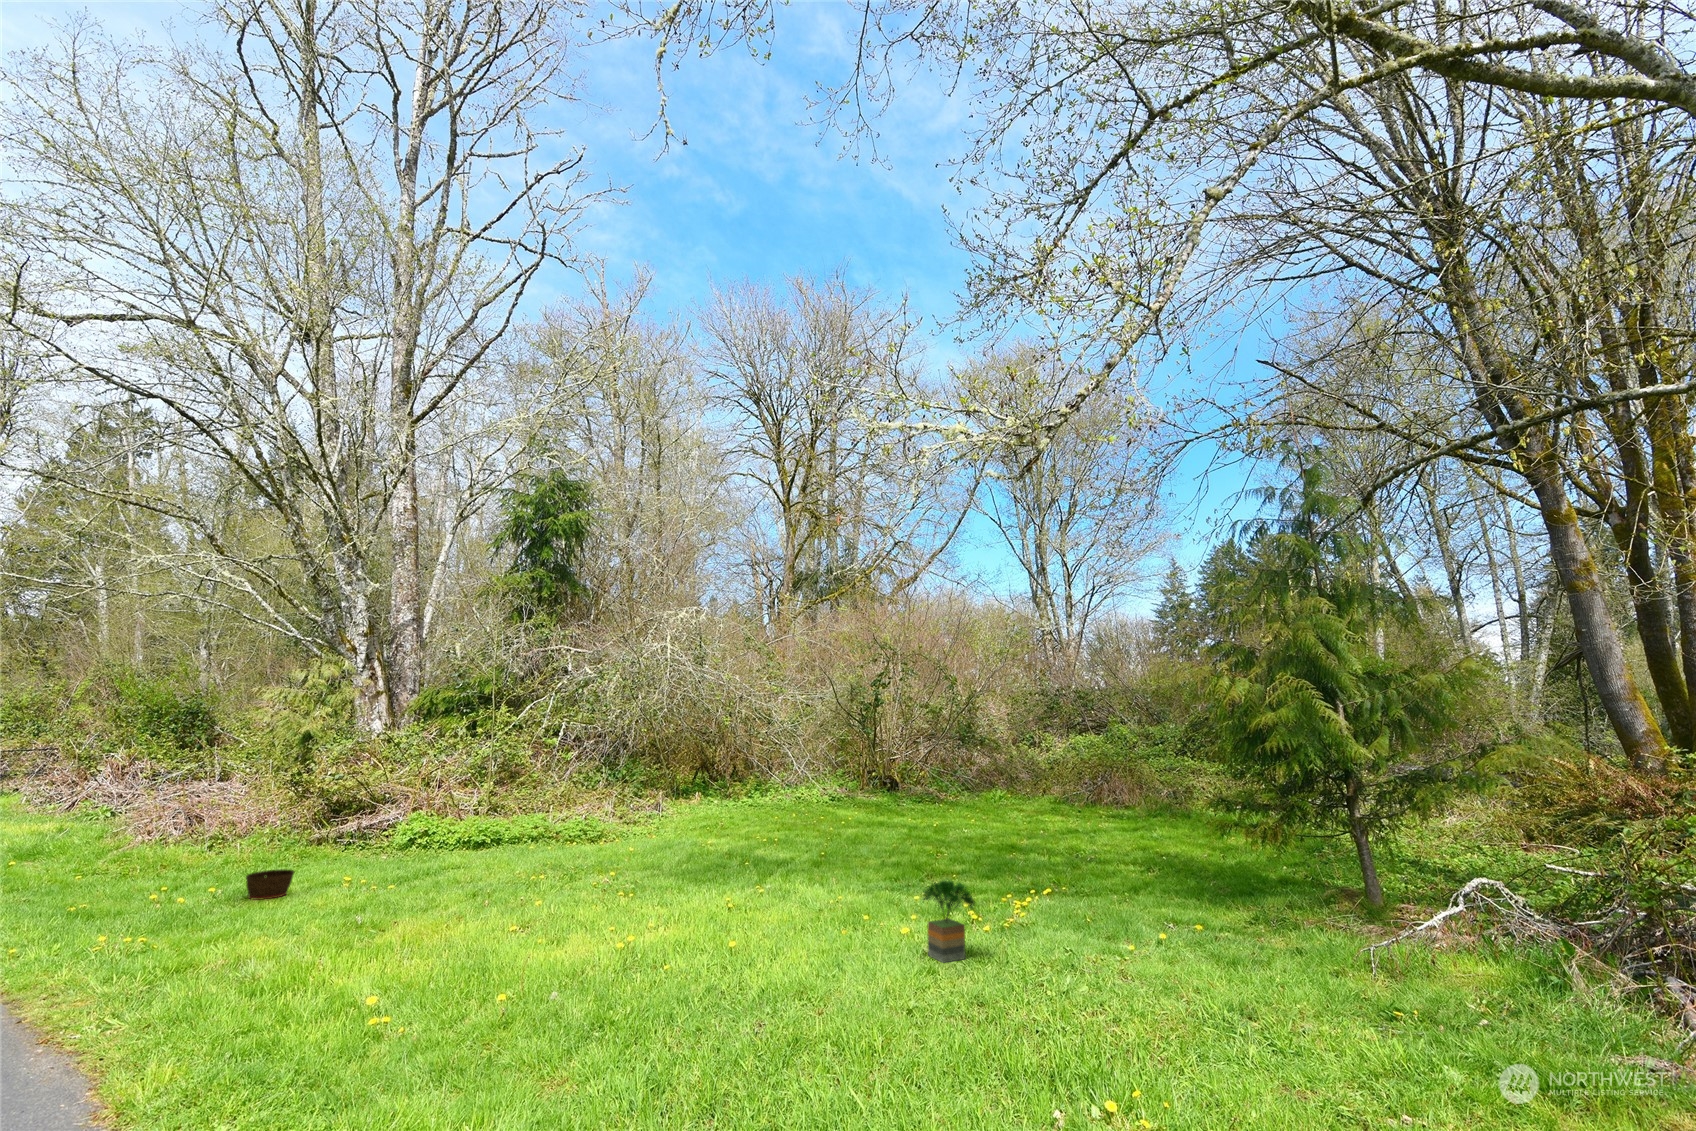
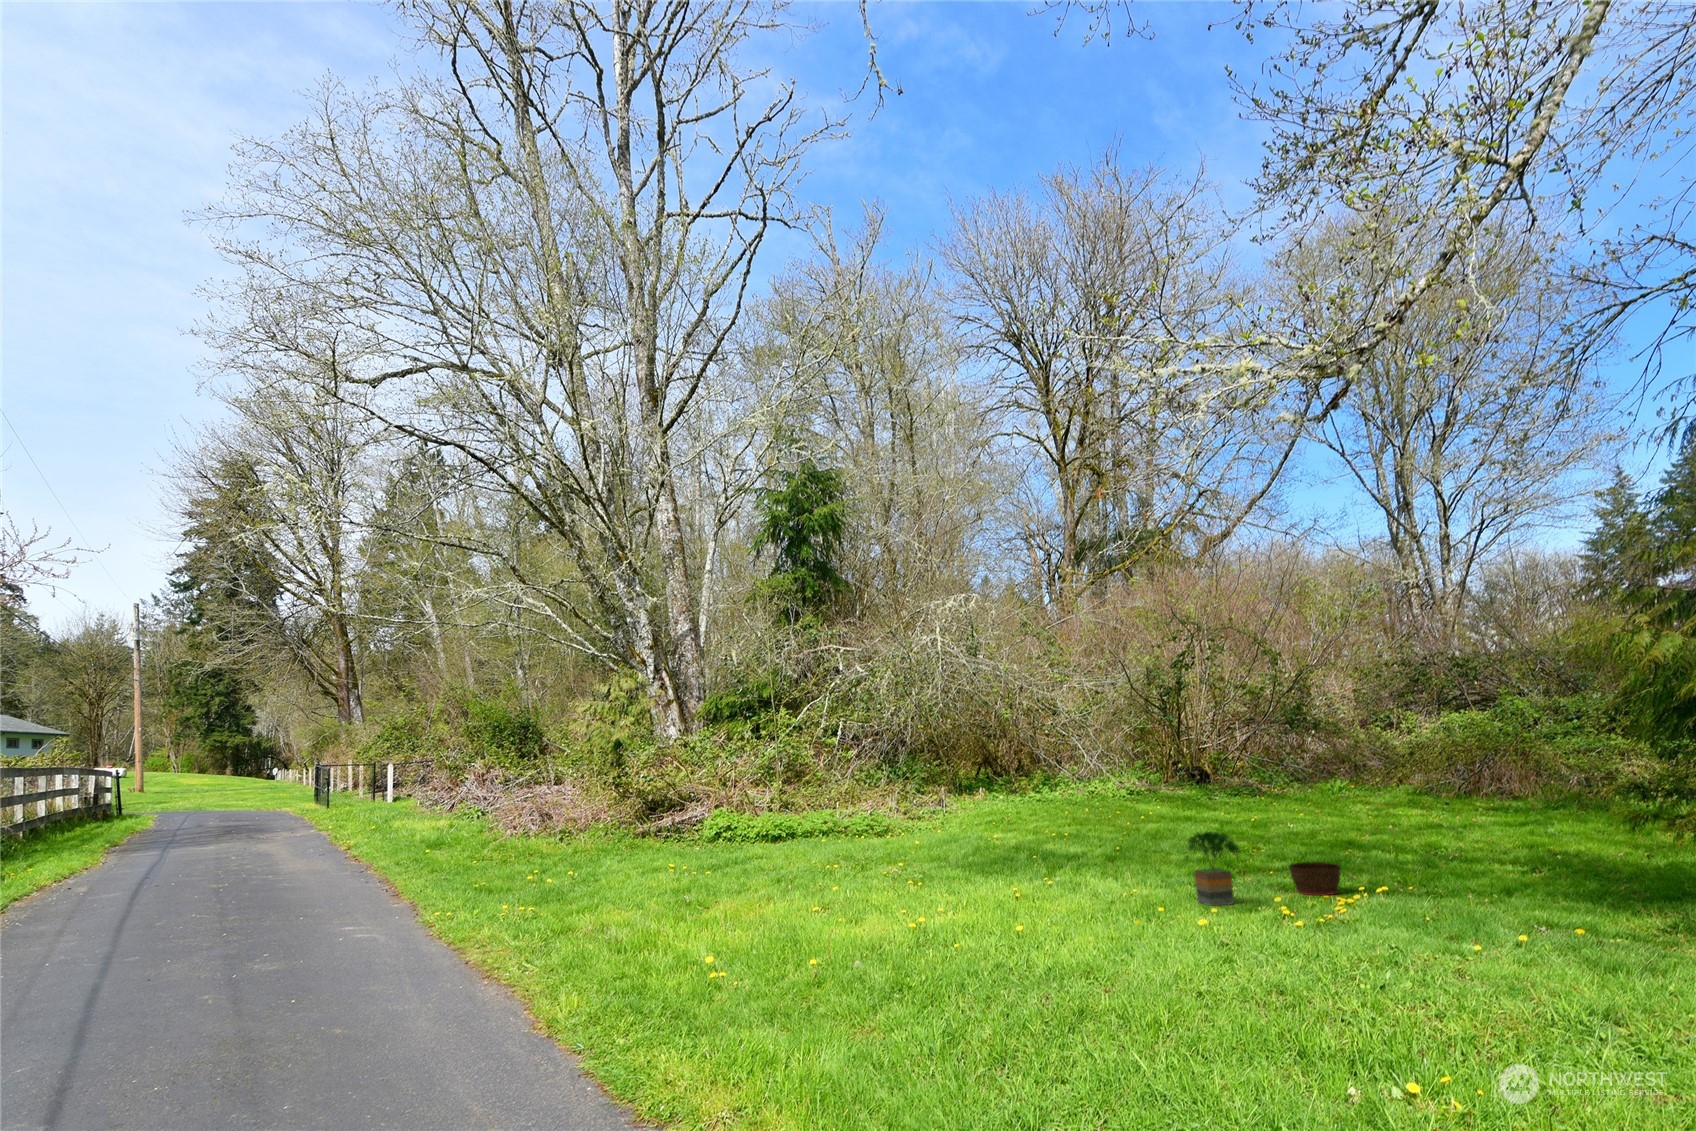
basket: present [246,869,294,900] -> present [1289,862,1341,895]

